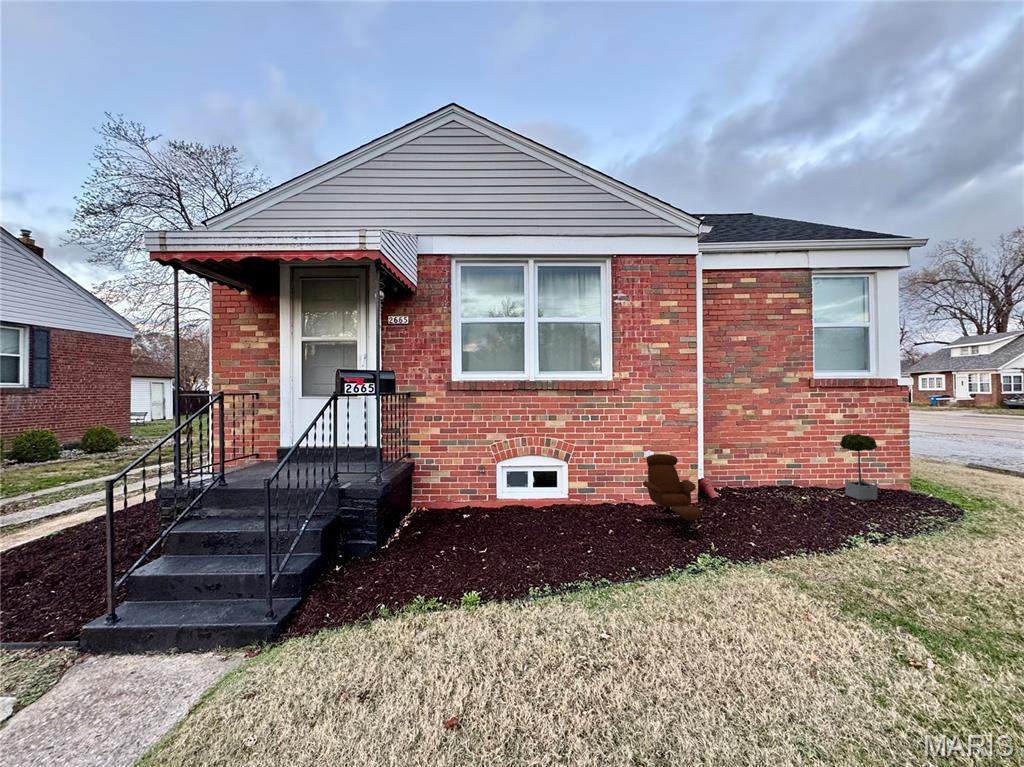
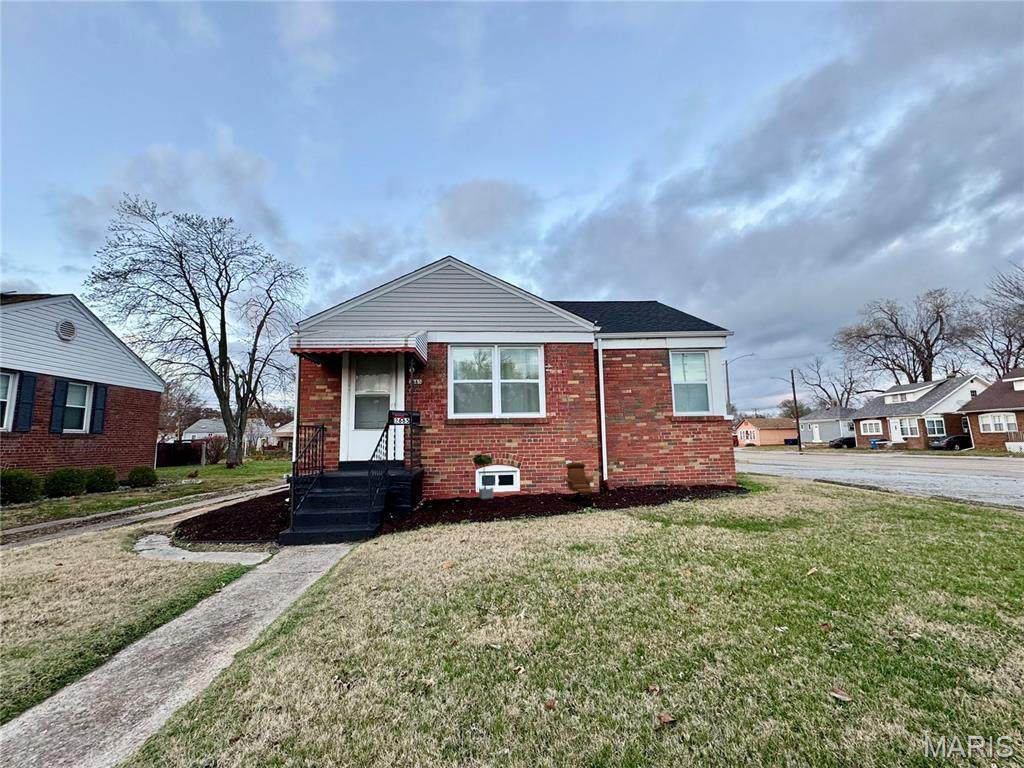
potted tree: present [840,434,878,500] -> present [474,454,493,499]

